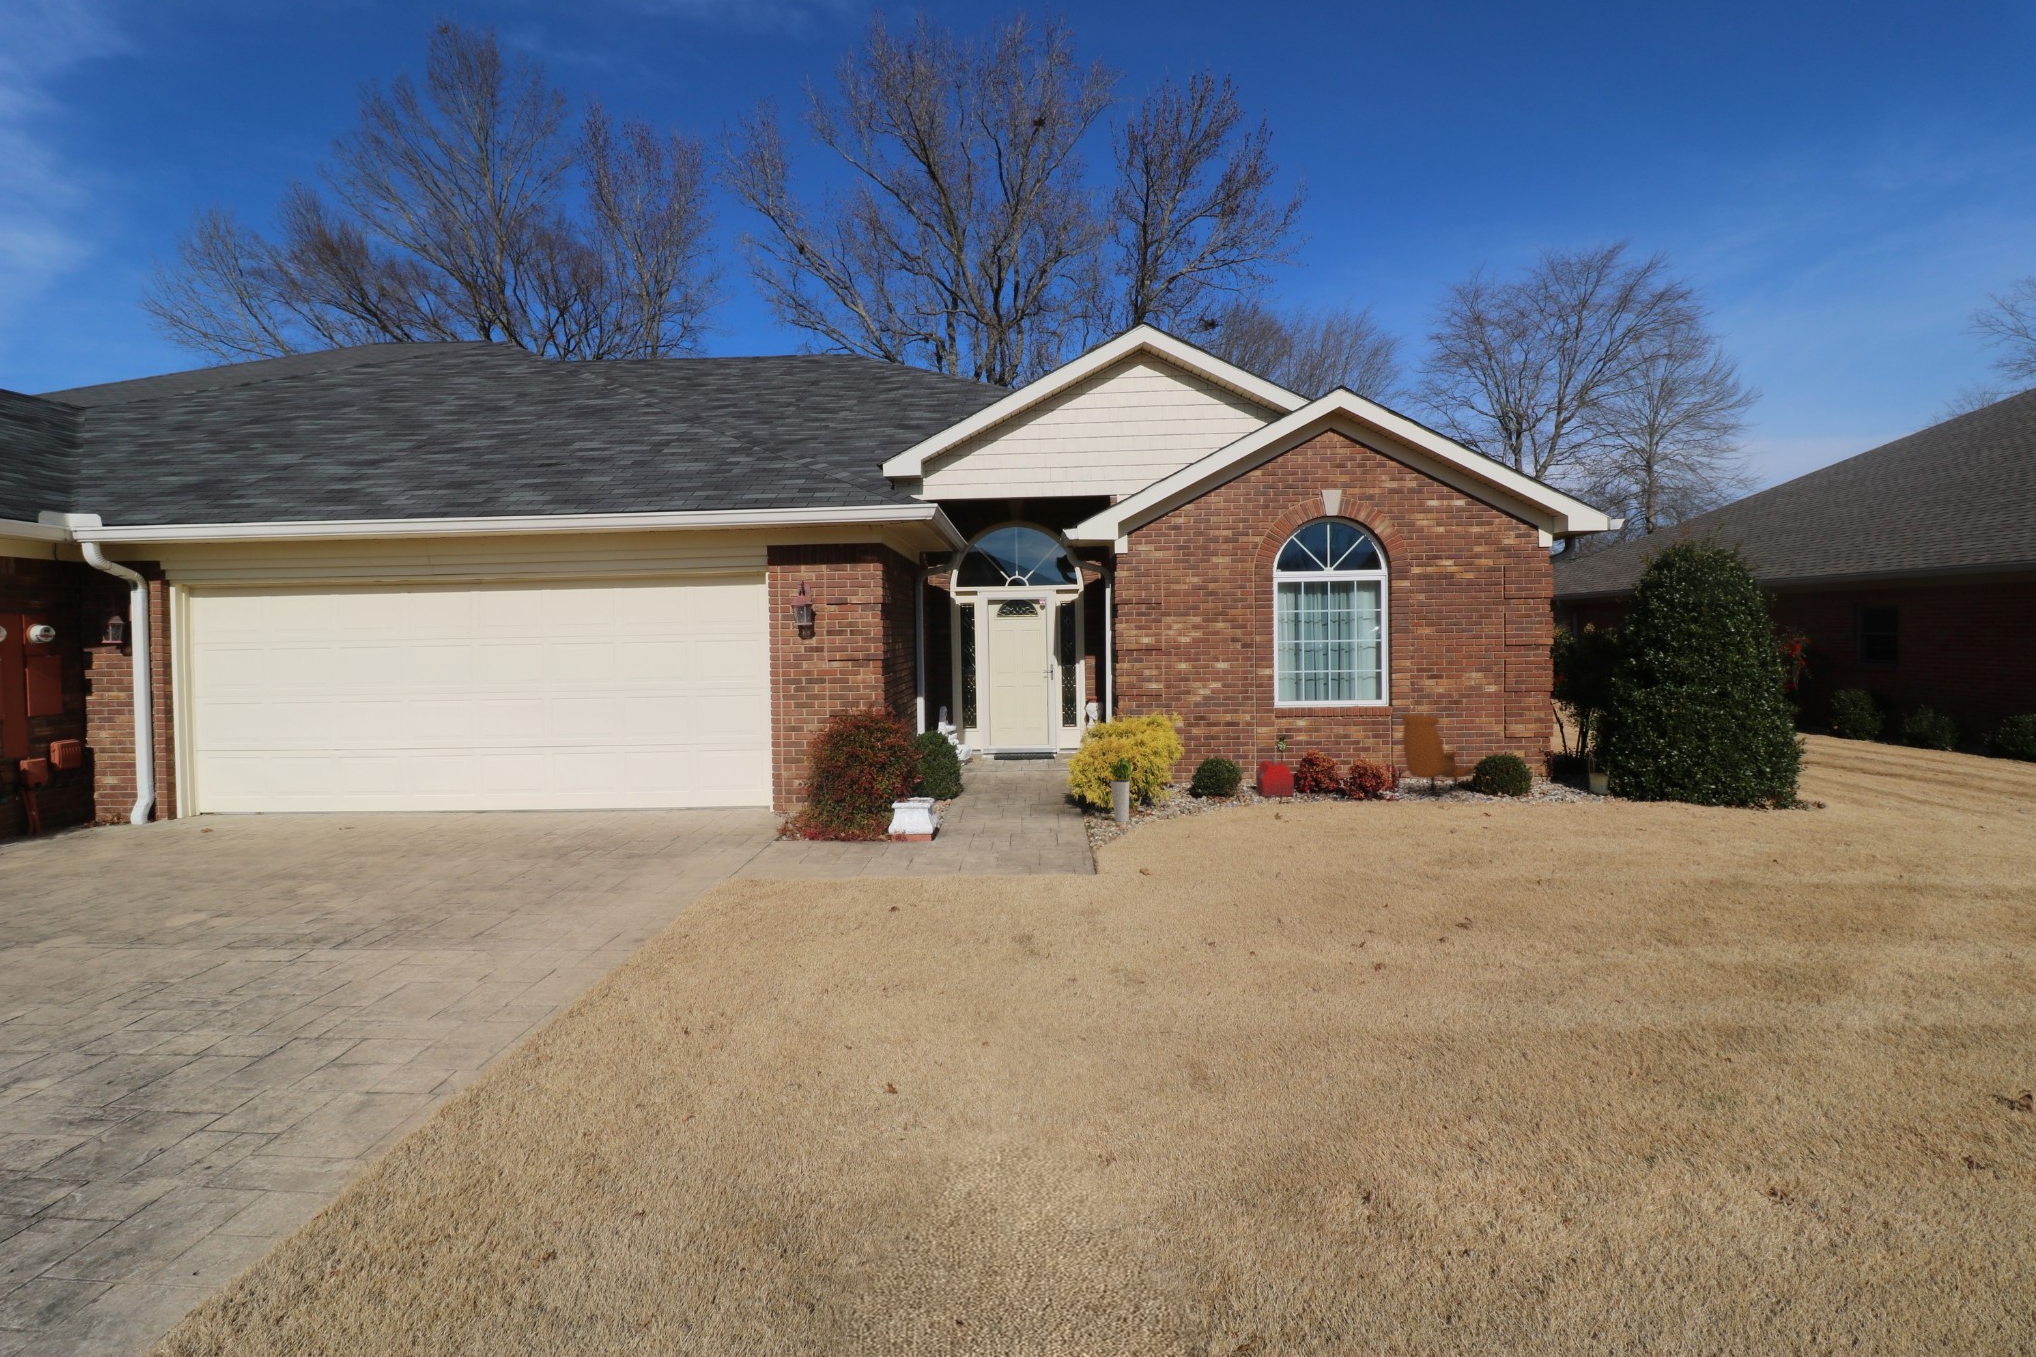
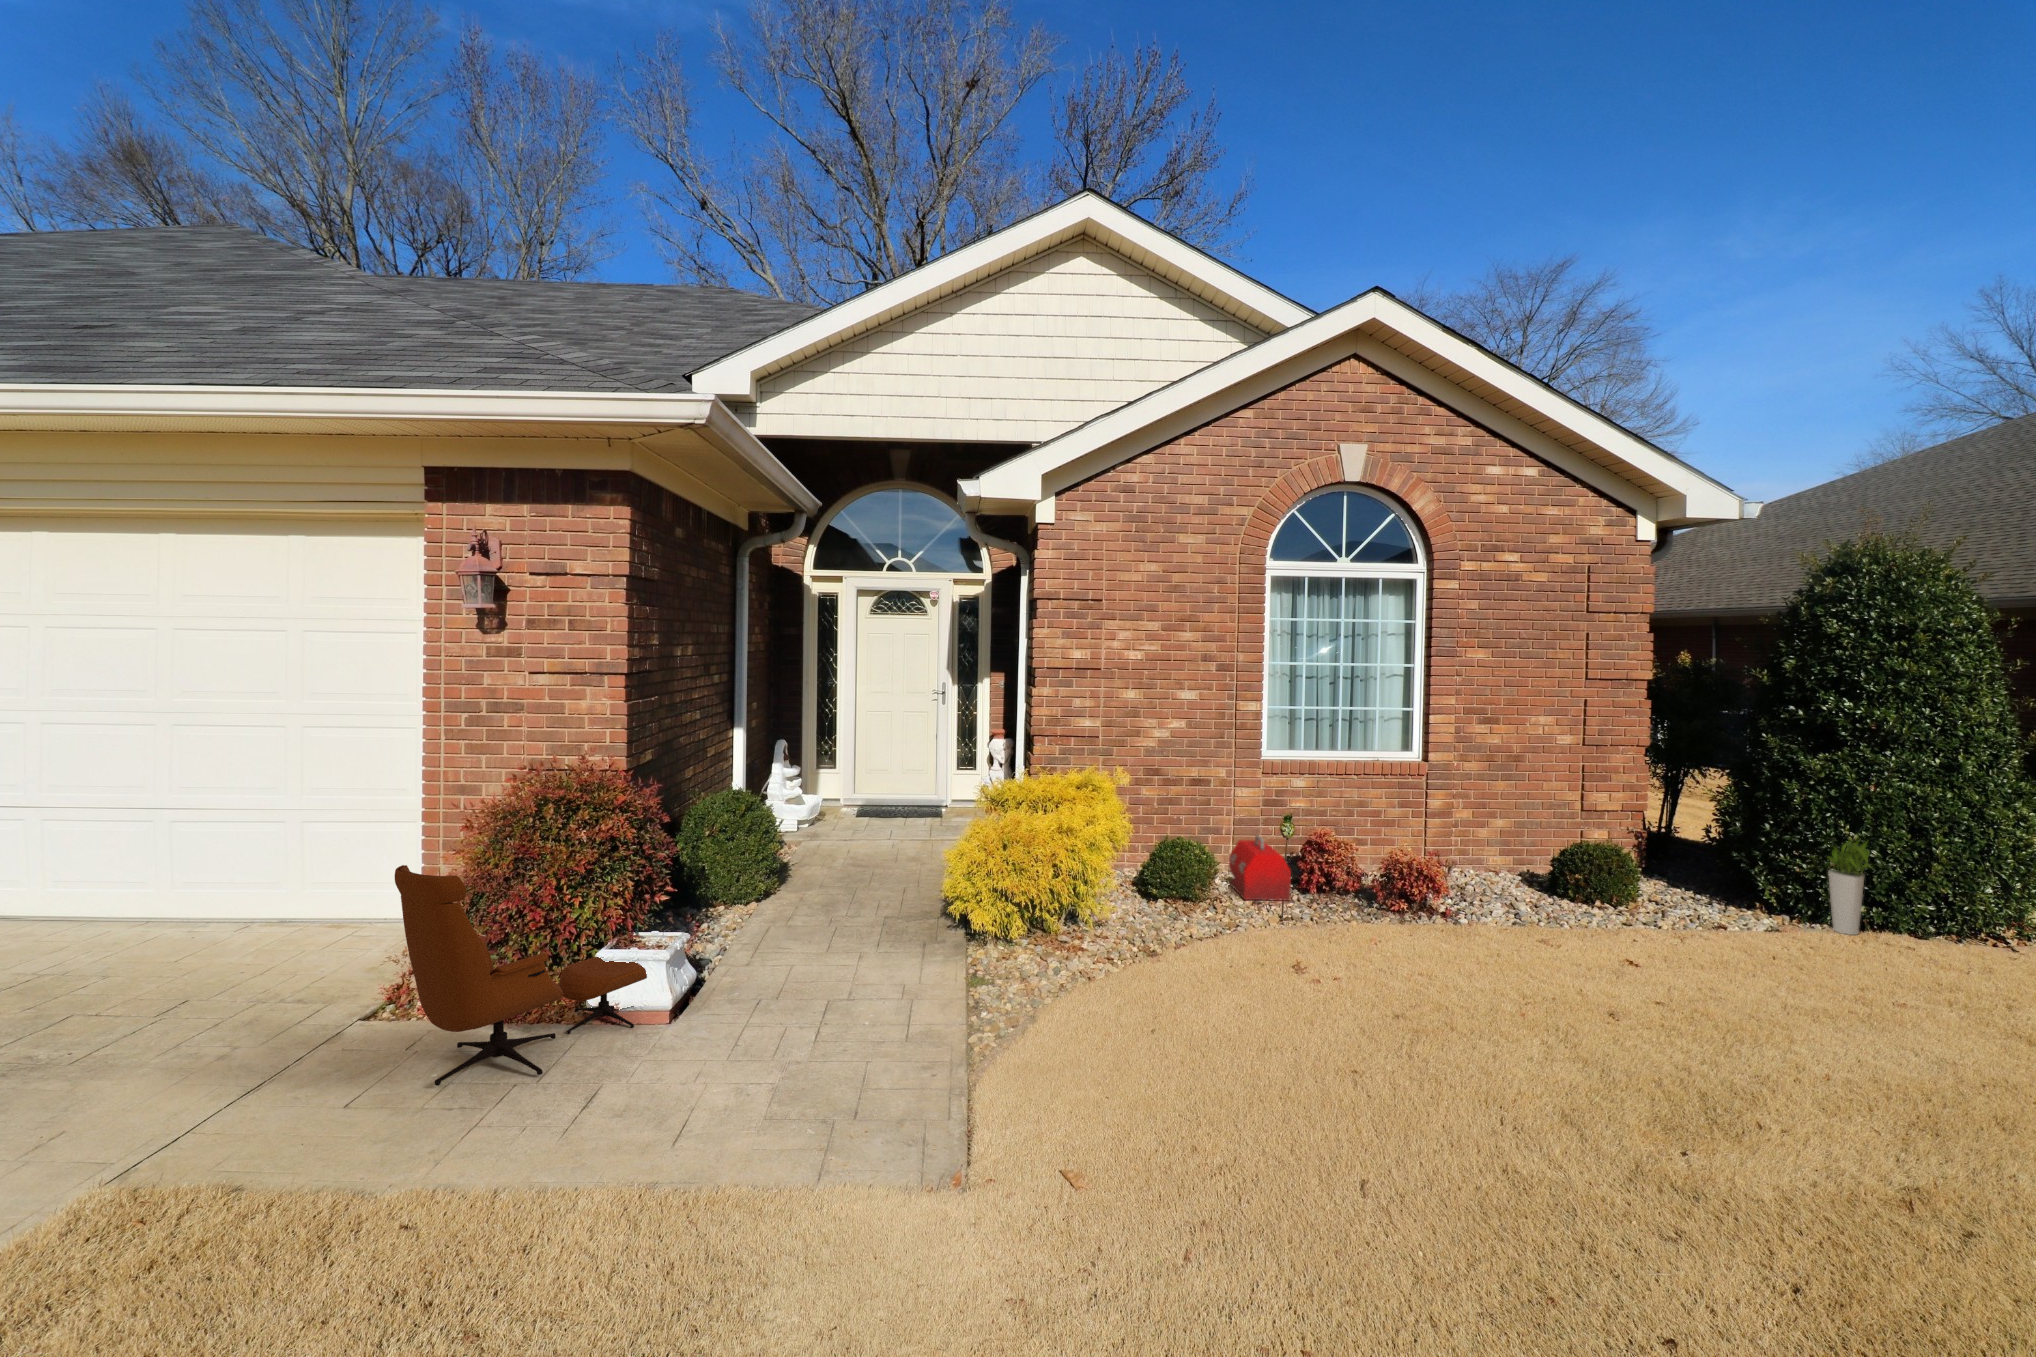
lounge chair: present [1402,714,1474,797] -> present [395,865,647,1086]
basket: present [1589,756,1609,794] -> none [1714,847,1754,907]
planter: present [1110,758,1133,822] -> present [1828,839,1870,935]

